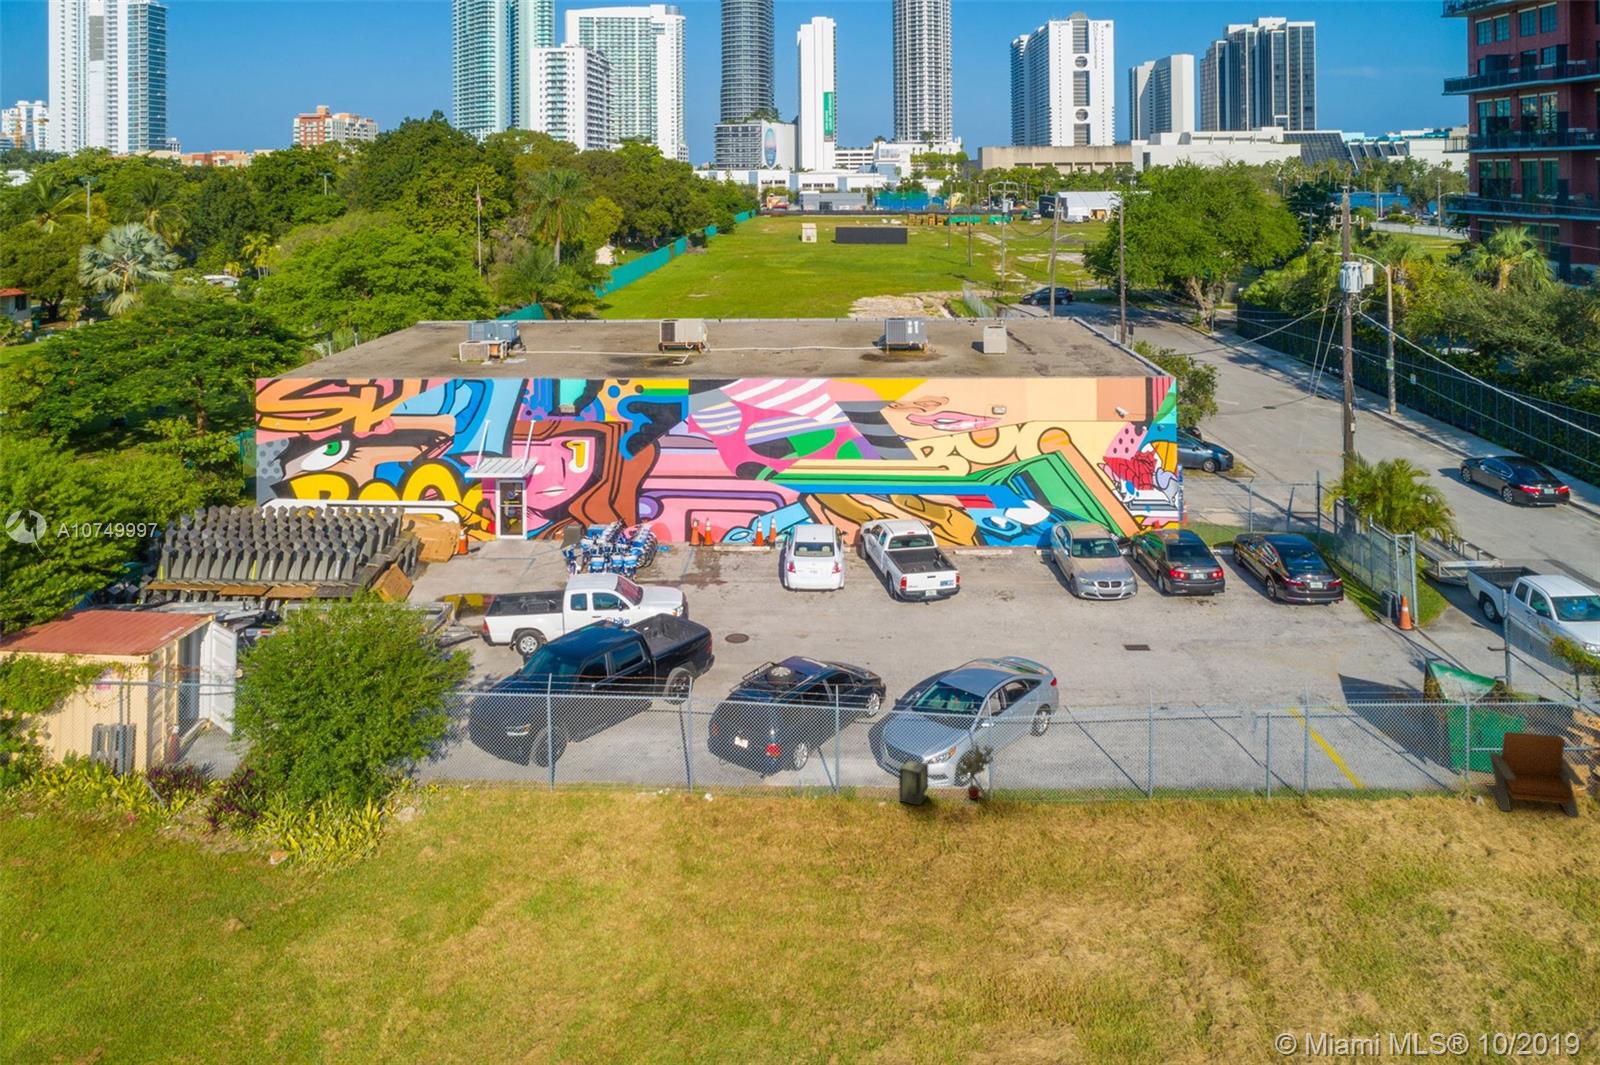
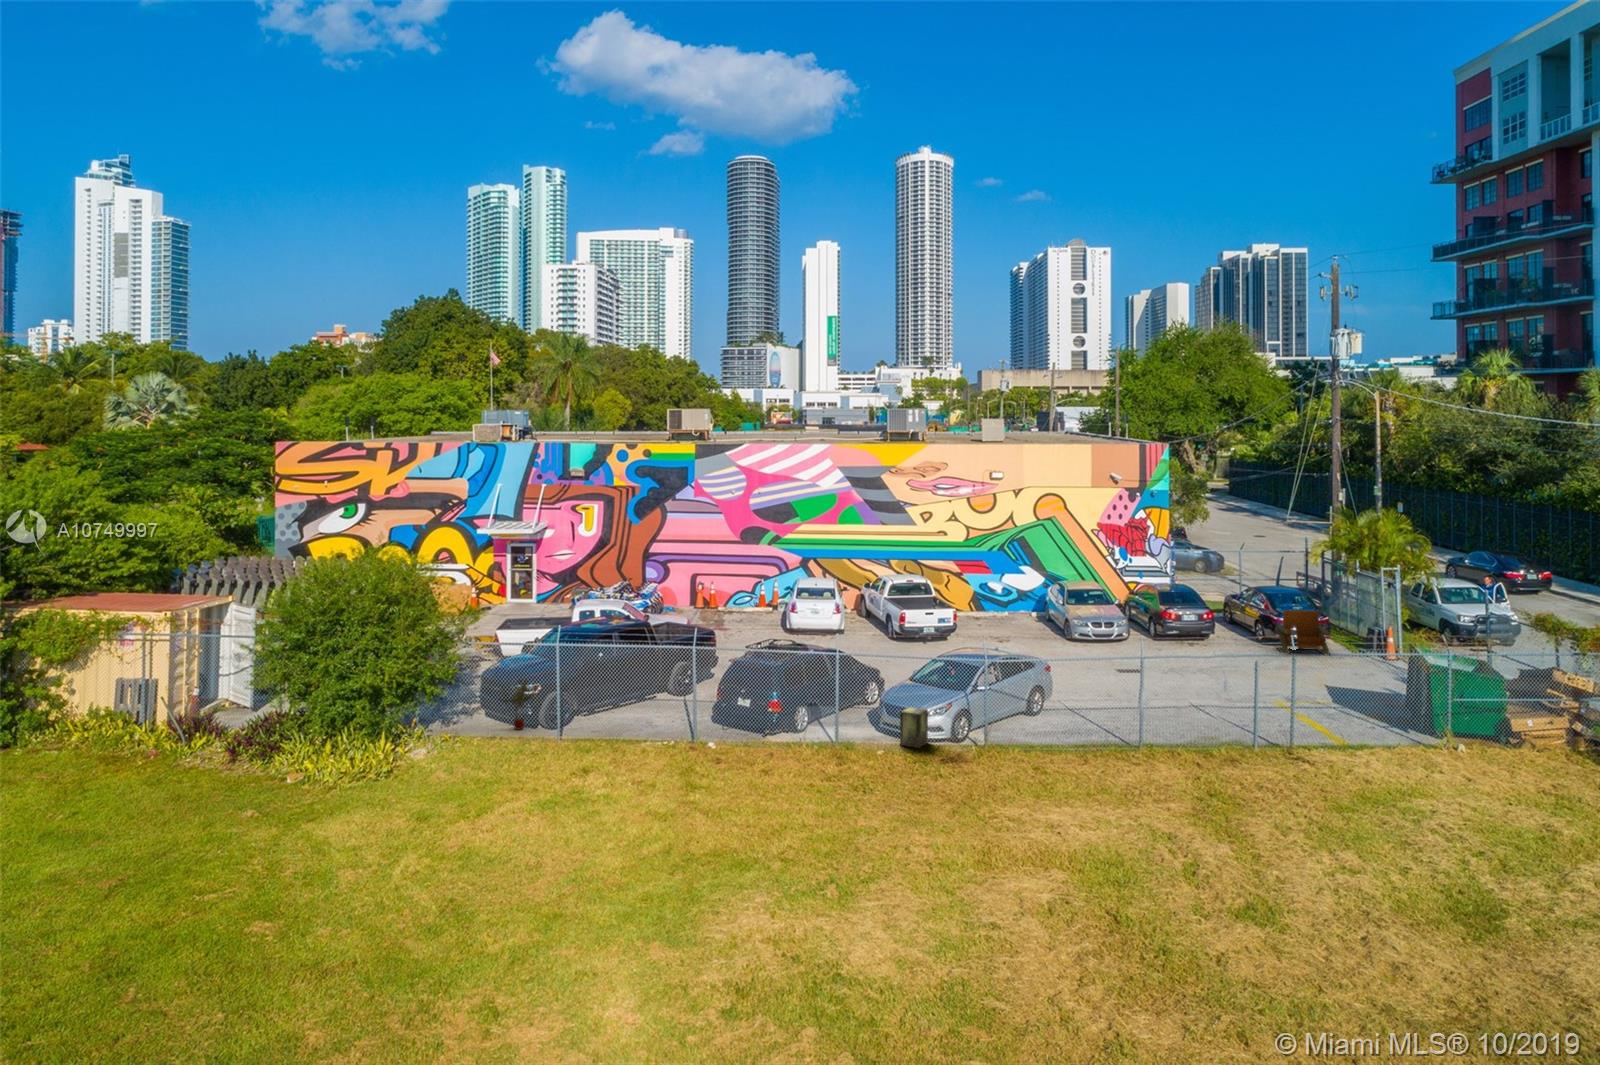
lounge chair: present [1487,732,1584,817] -> present [1276,610,1330,655]
potted tree: present [956,742,993,799] -> present [500,678,538,730]

